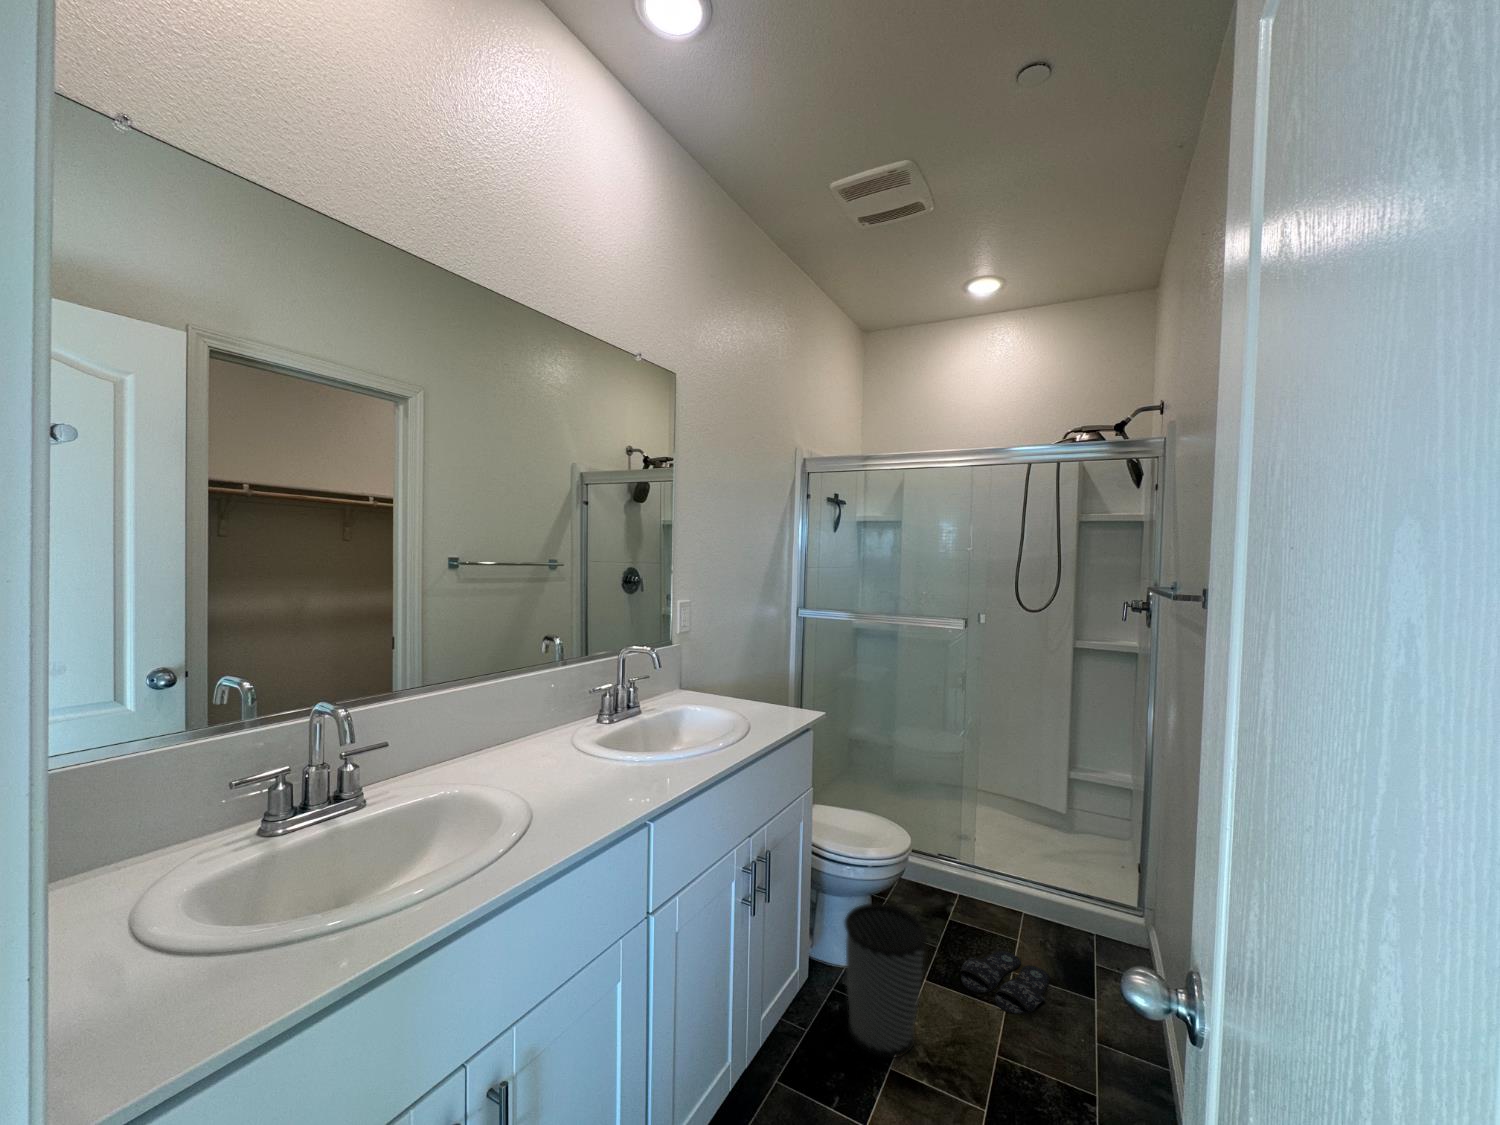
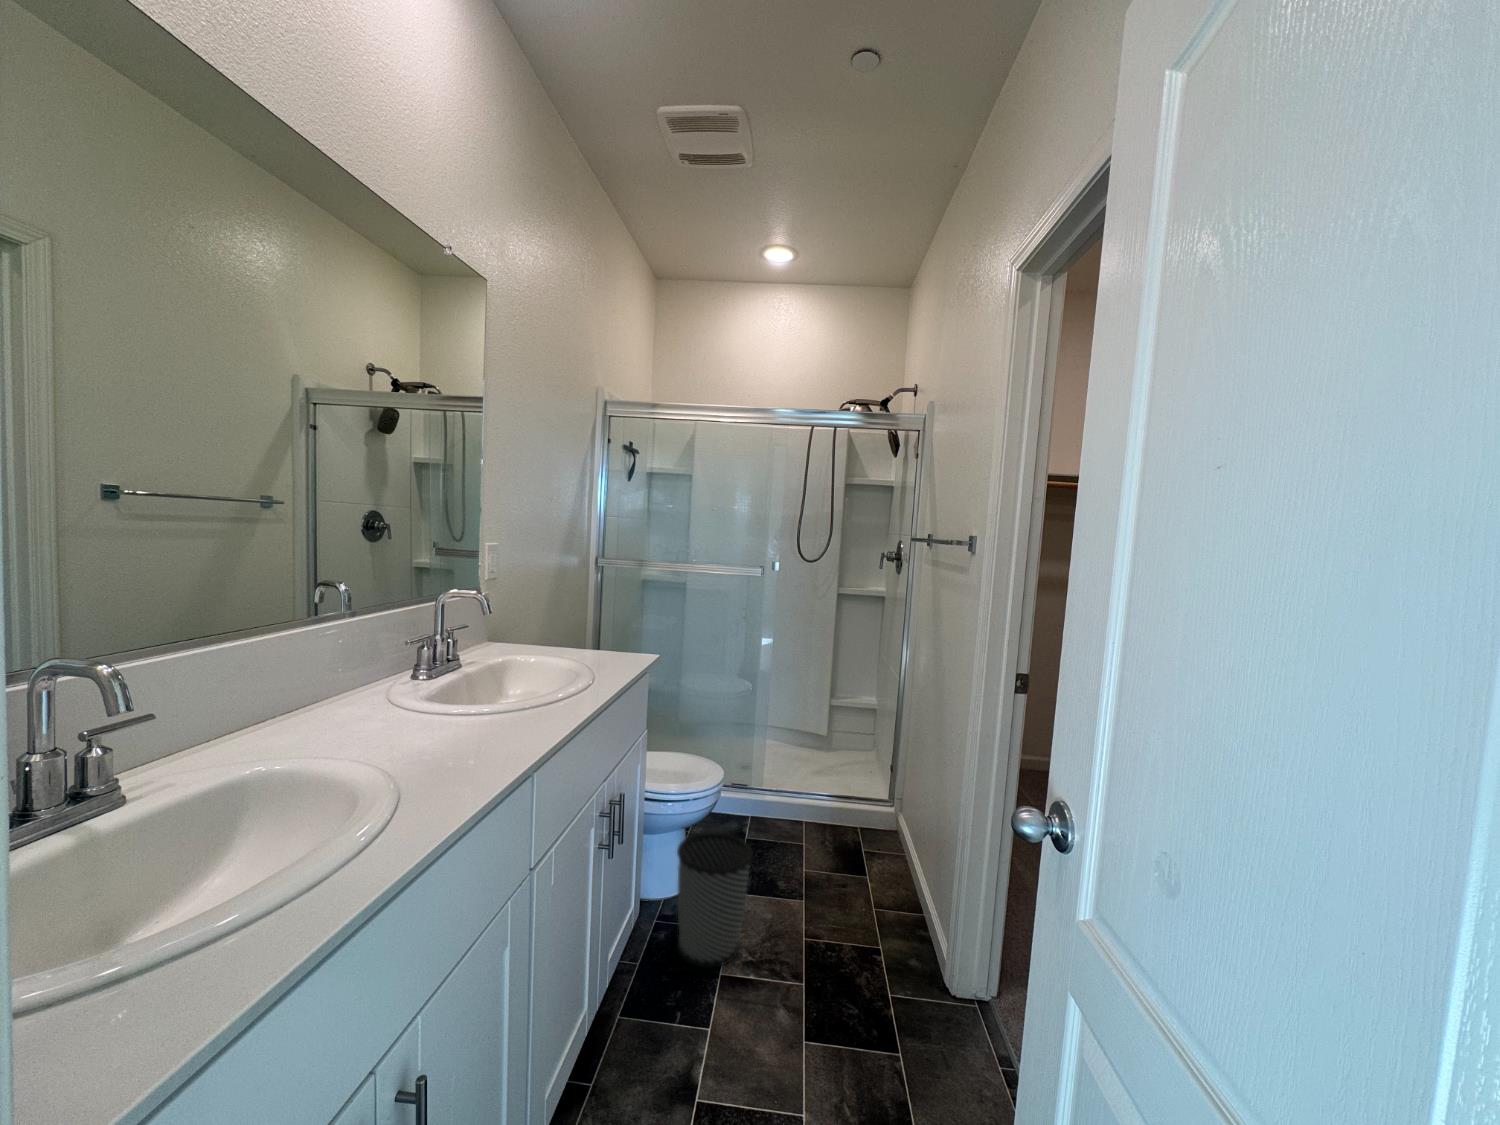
slippers: present [960,951,1050,1014] -> none [763,857,833,905]

